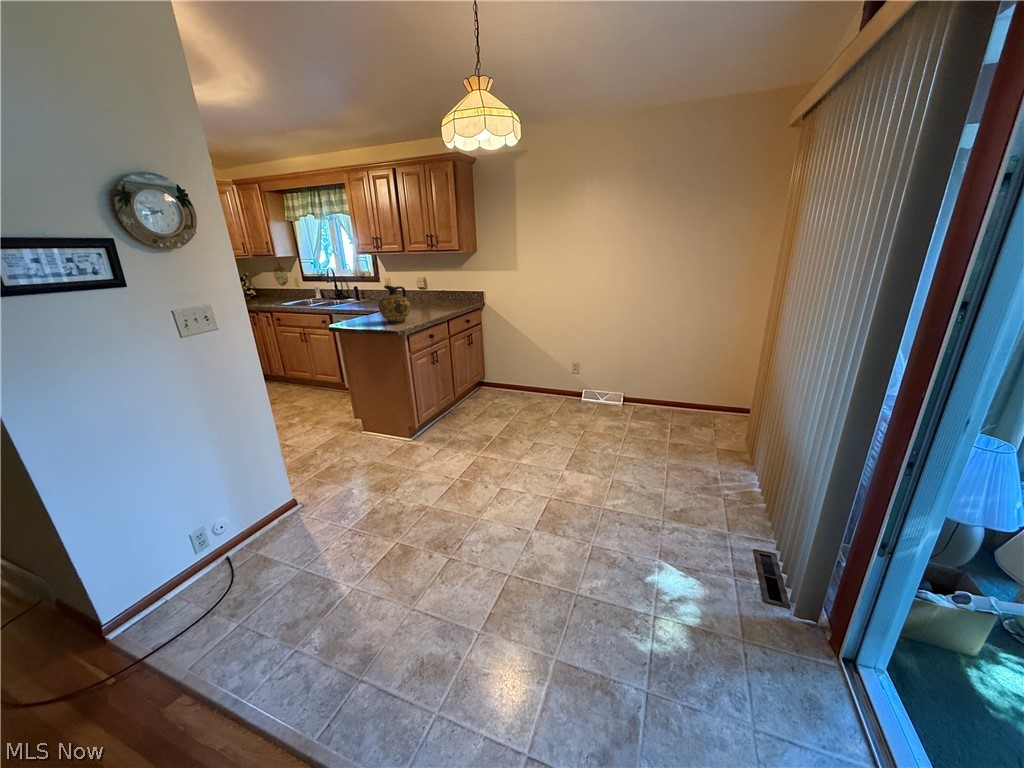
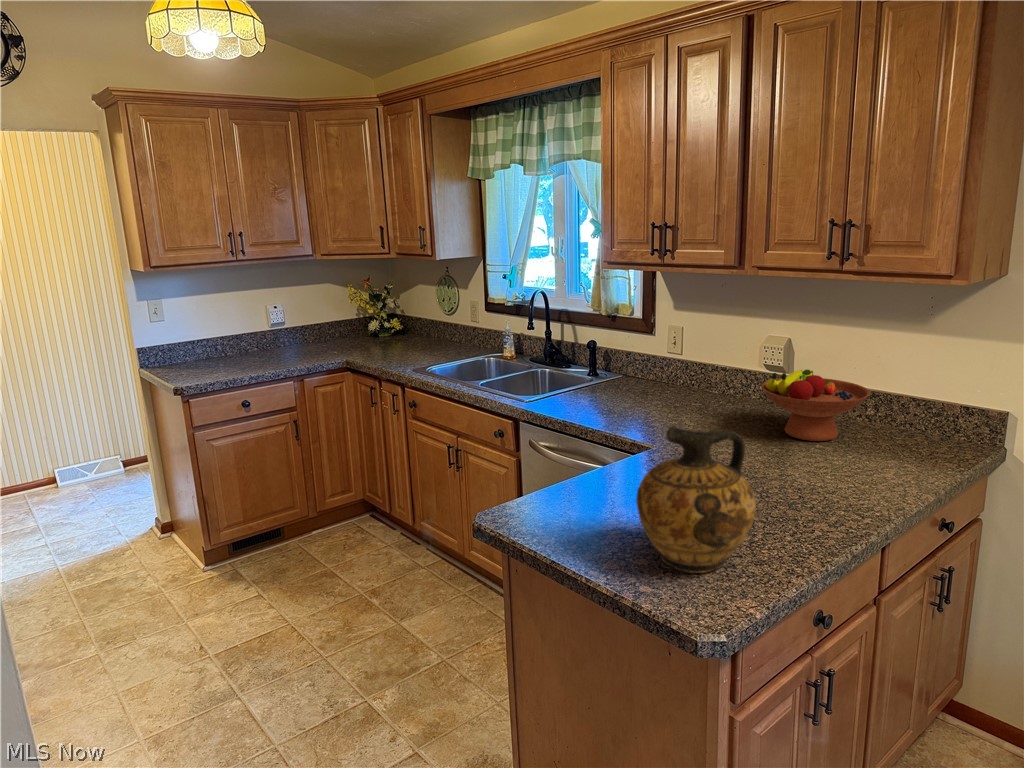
fruit bowl: none [416,285,448,306] -> present [761,370,870,441]

